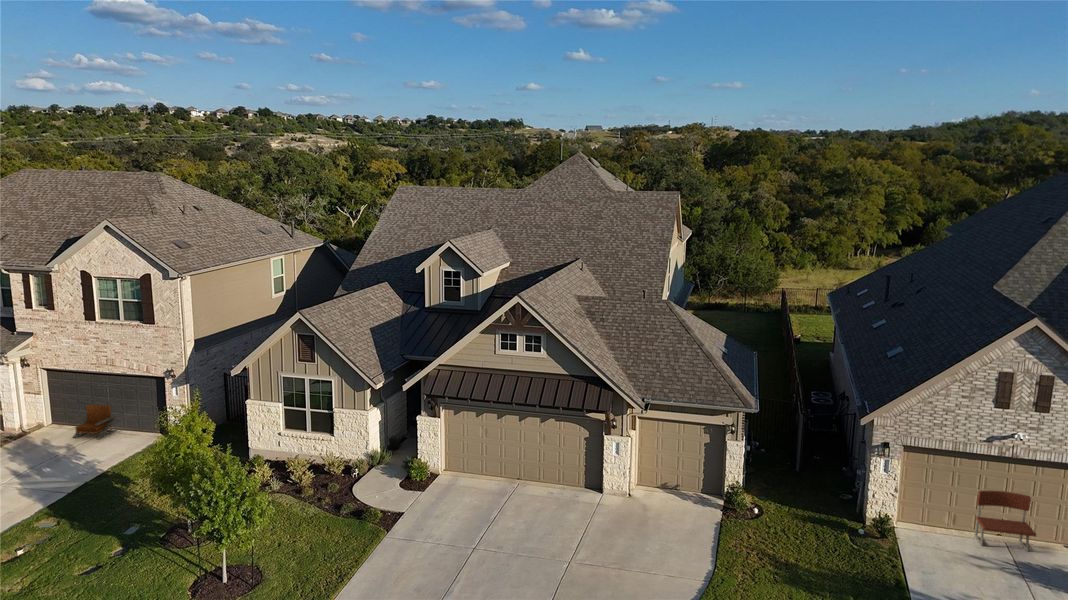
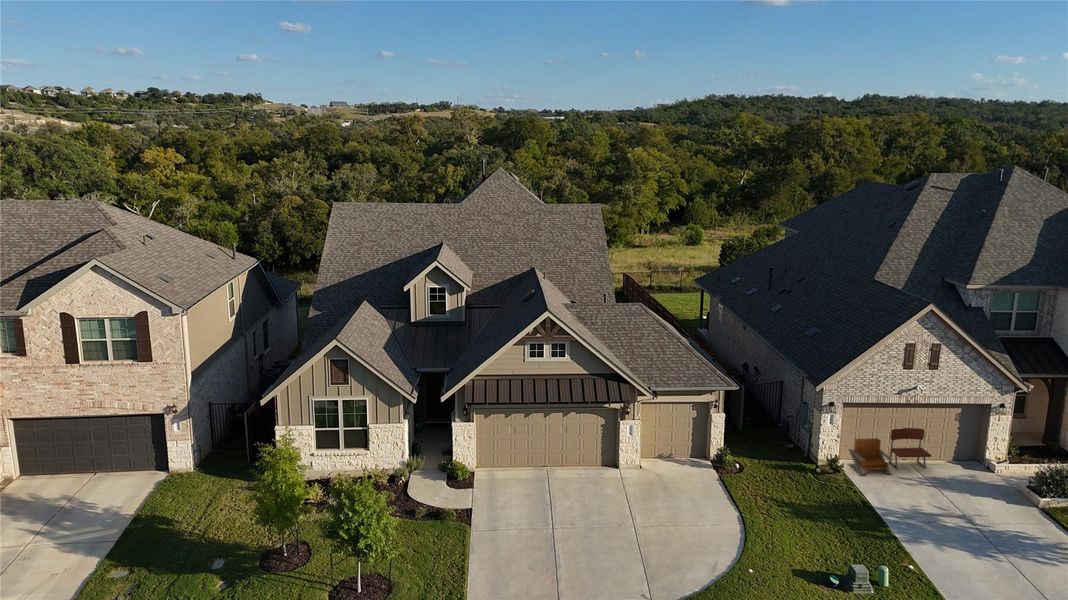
lounge chair: present [72,404,117,440] -> present [848,438,893,476]

